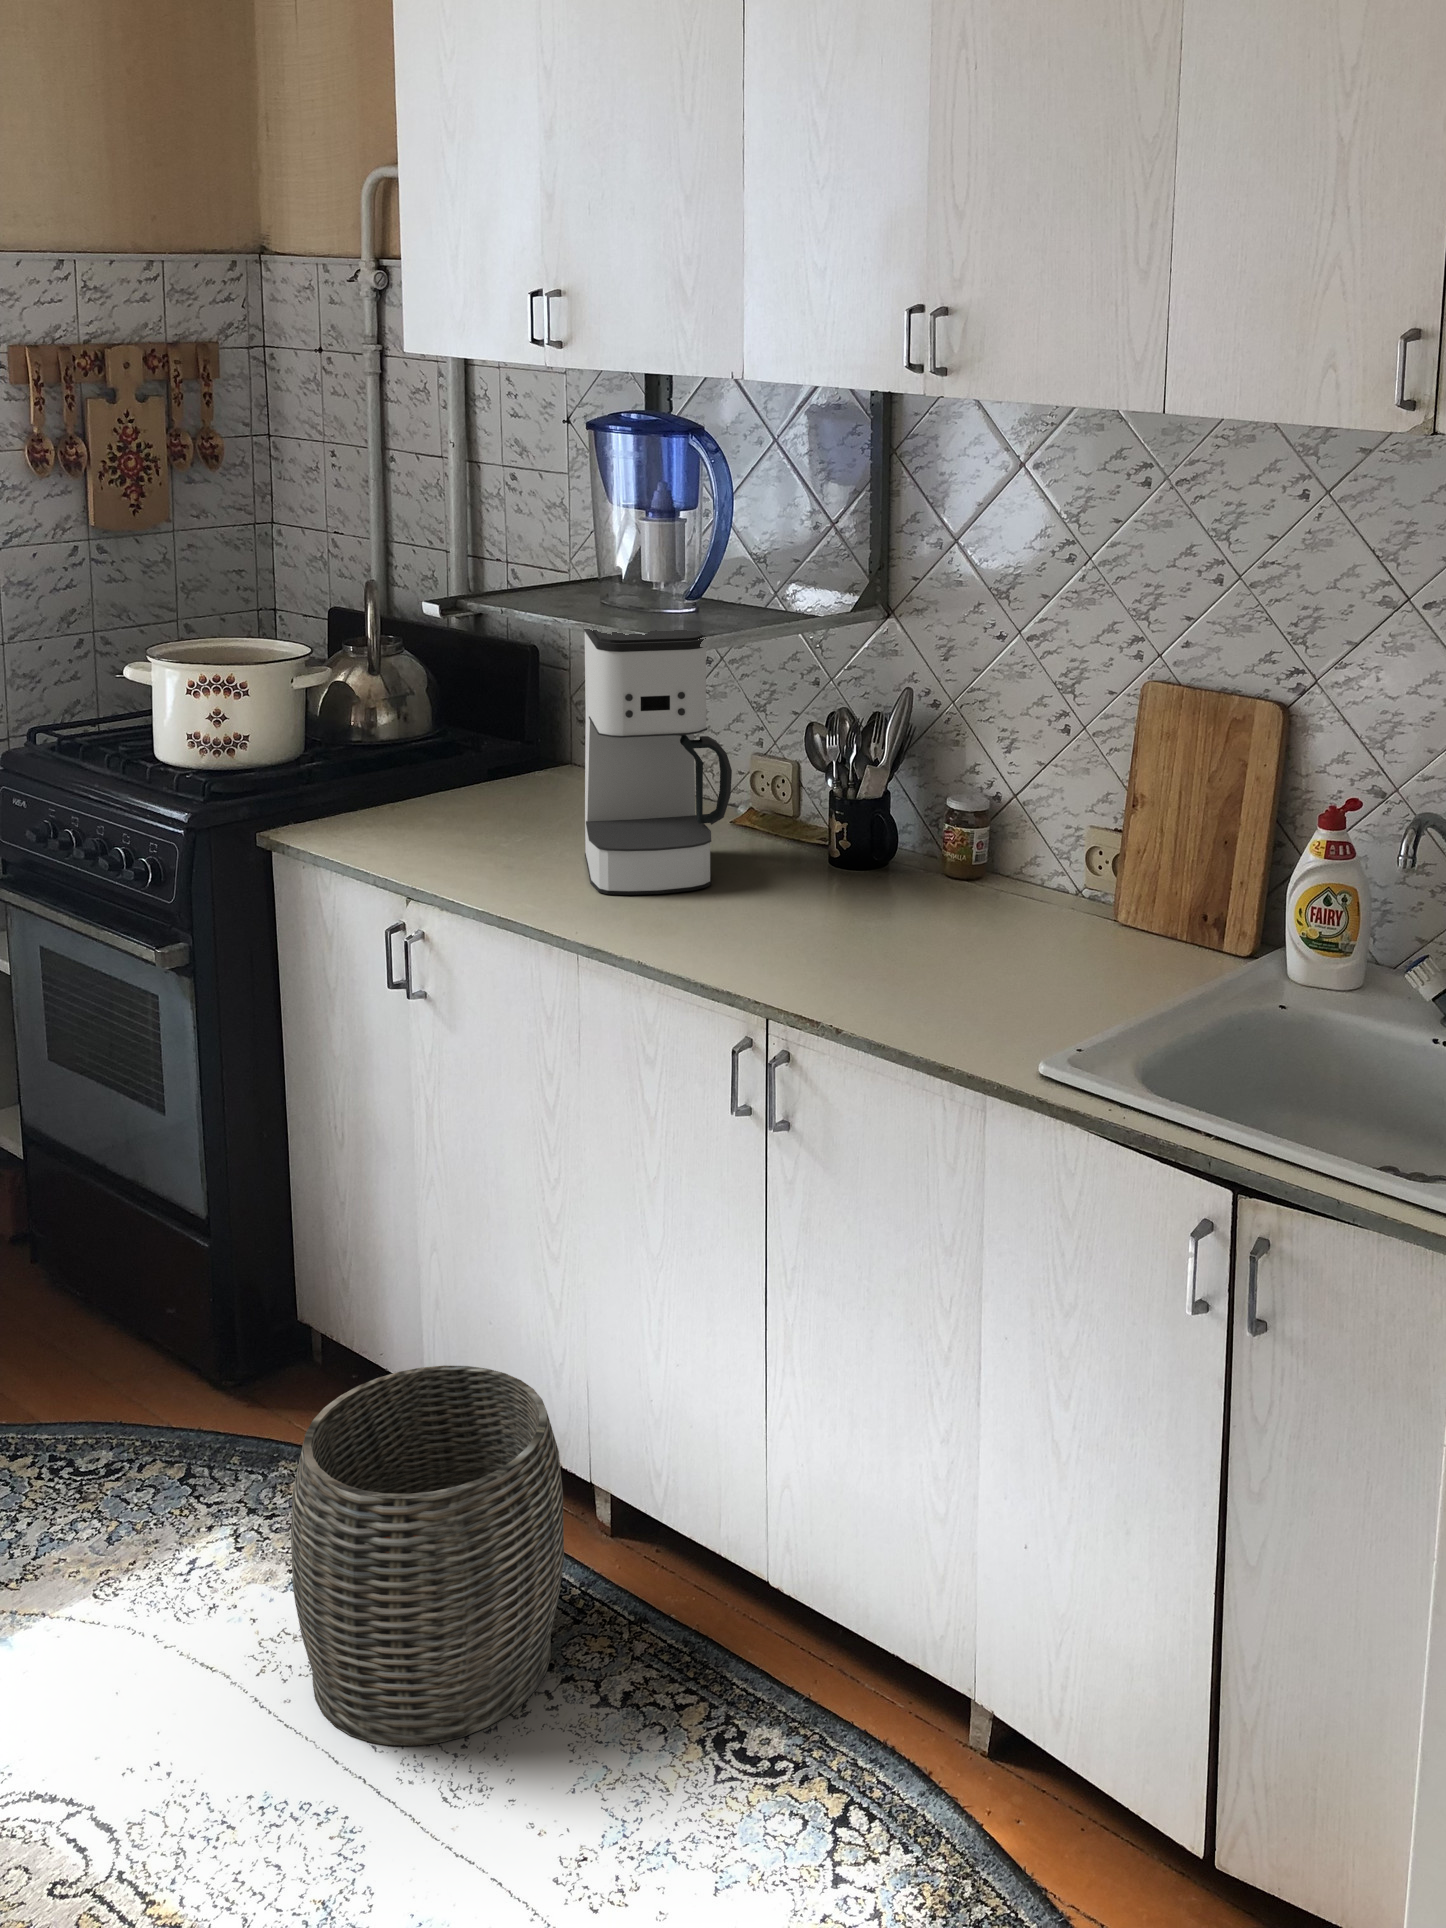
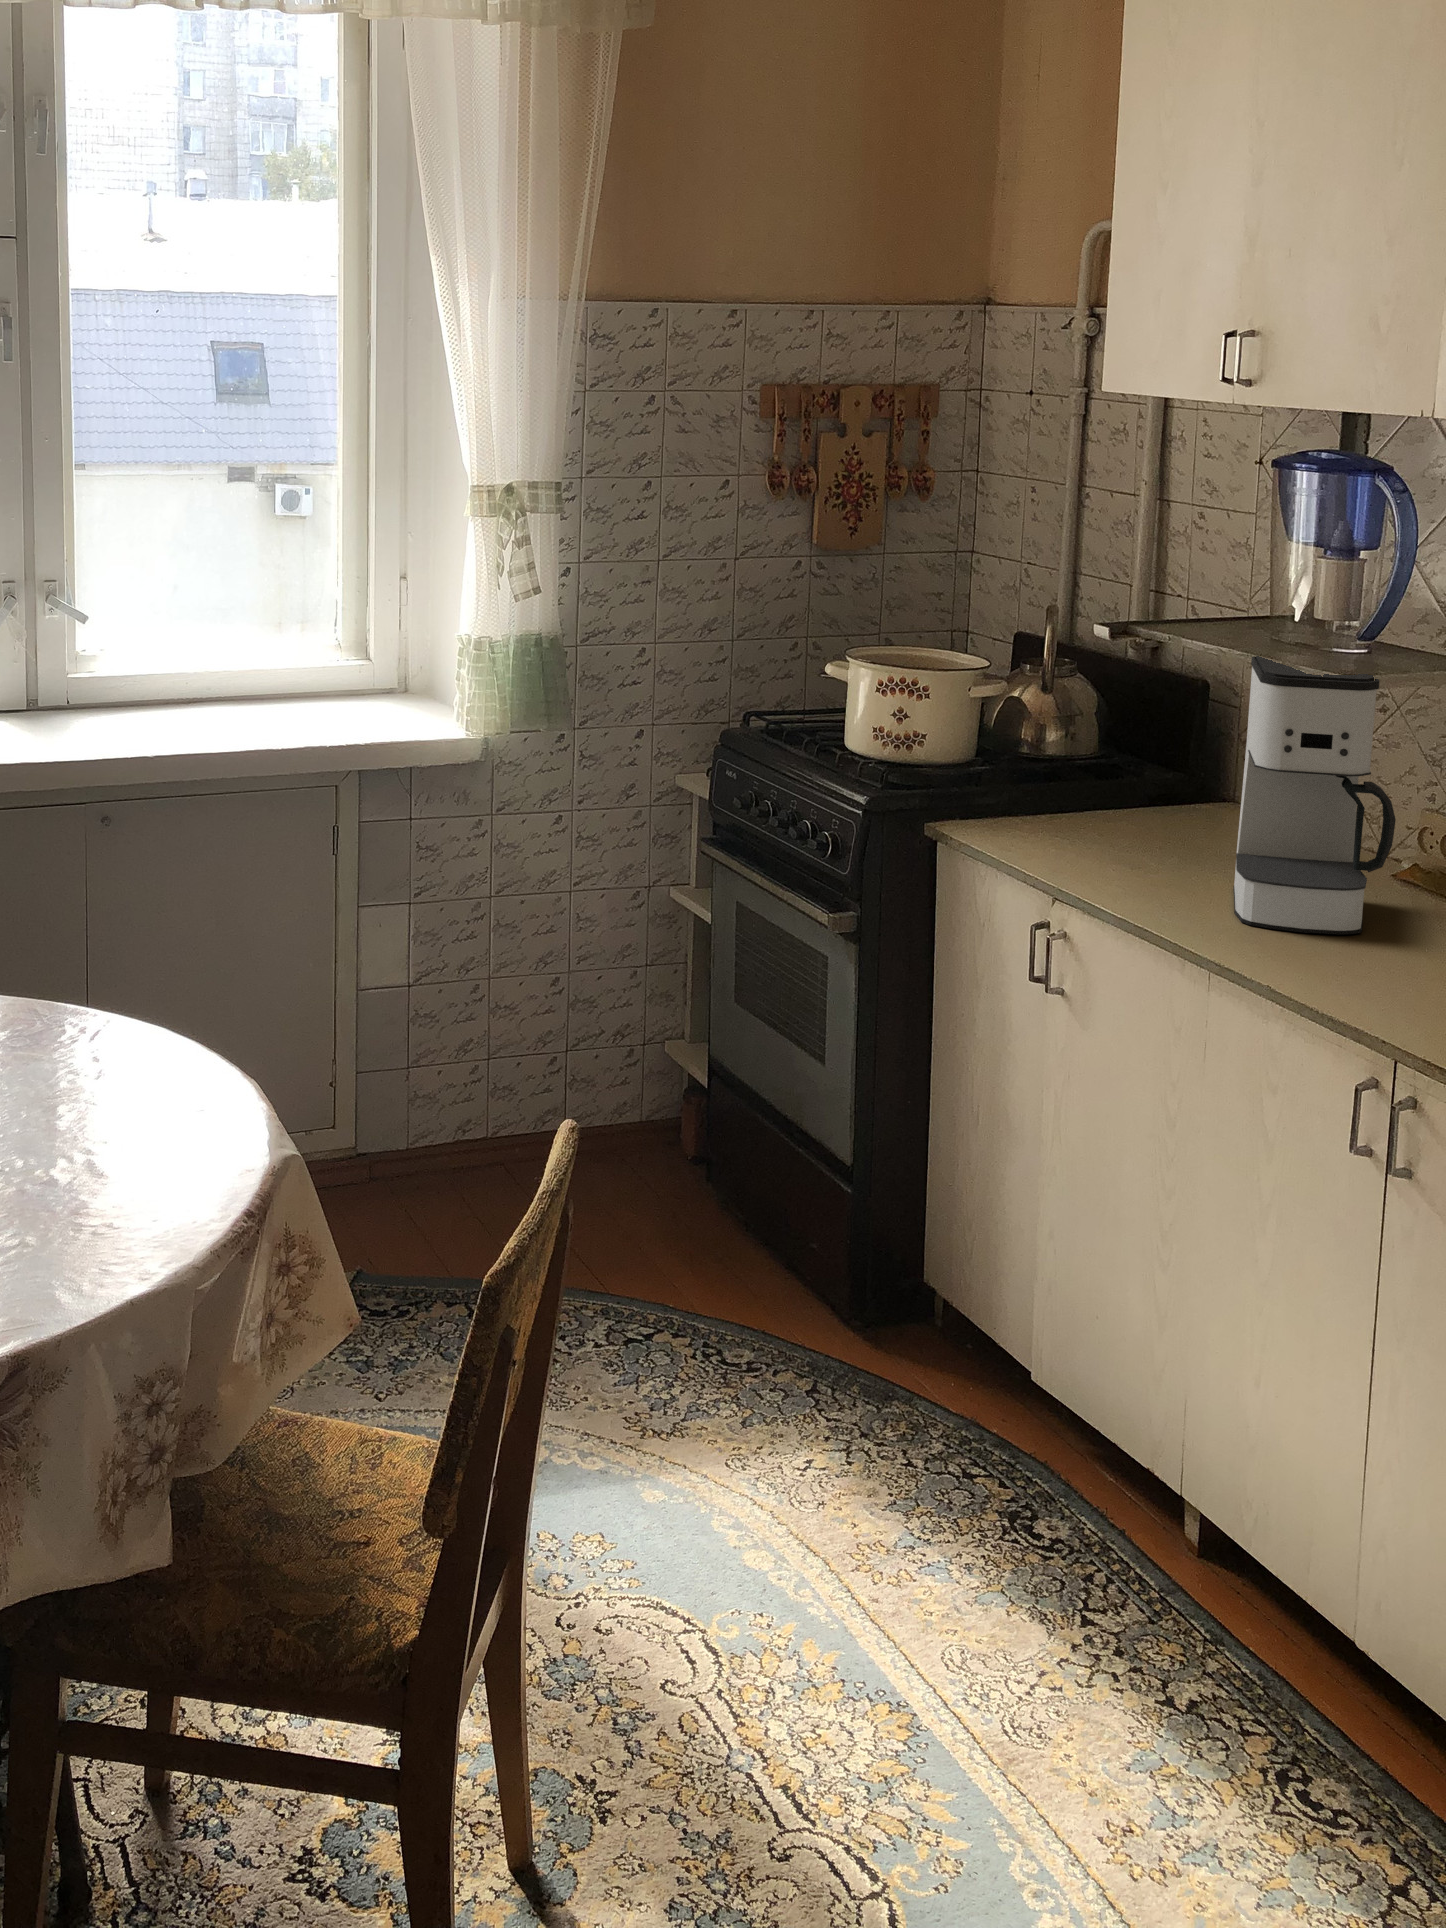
woven basket: present [291,1366,564,1746] -> none [891,1335,1147,1682]

